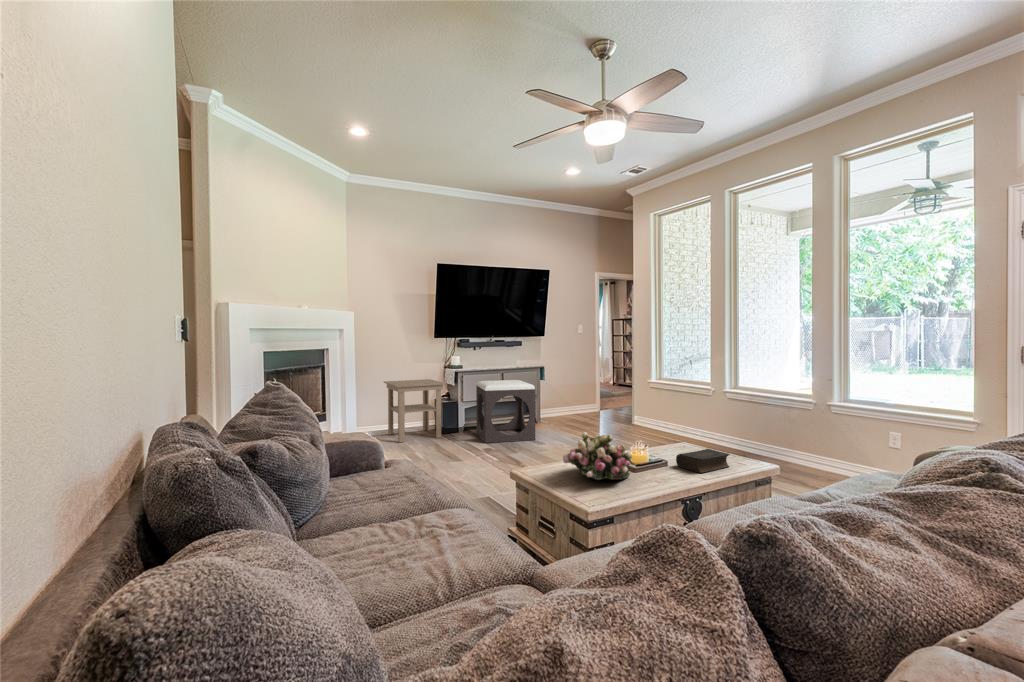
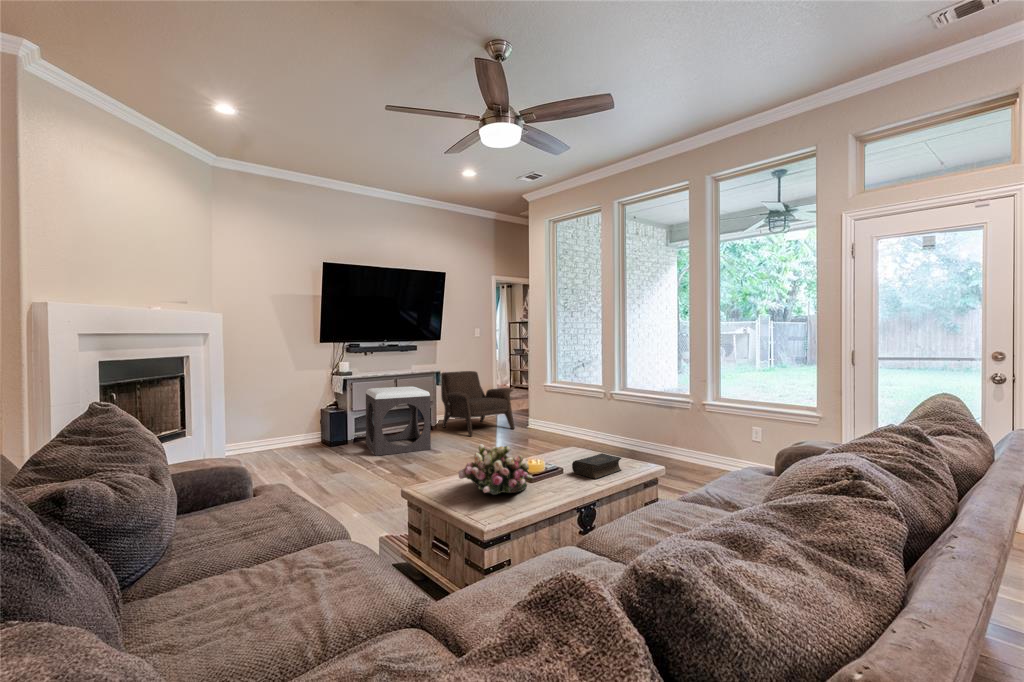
armchair: none [545,367,617,429] -> present [441,371,515,436]
side table: present [384,379,446,442] -> none [255,388,330,461]

